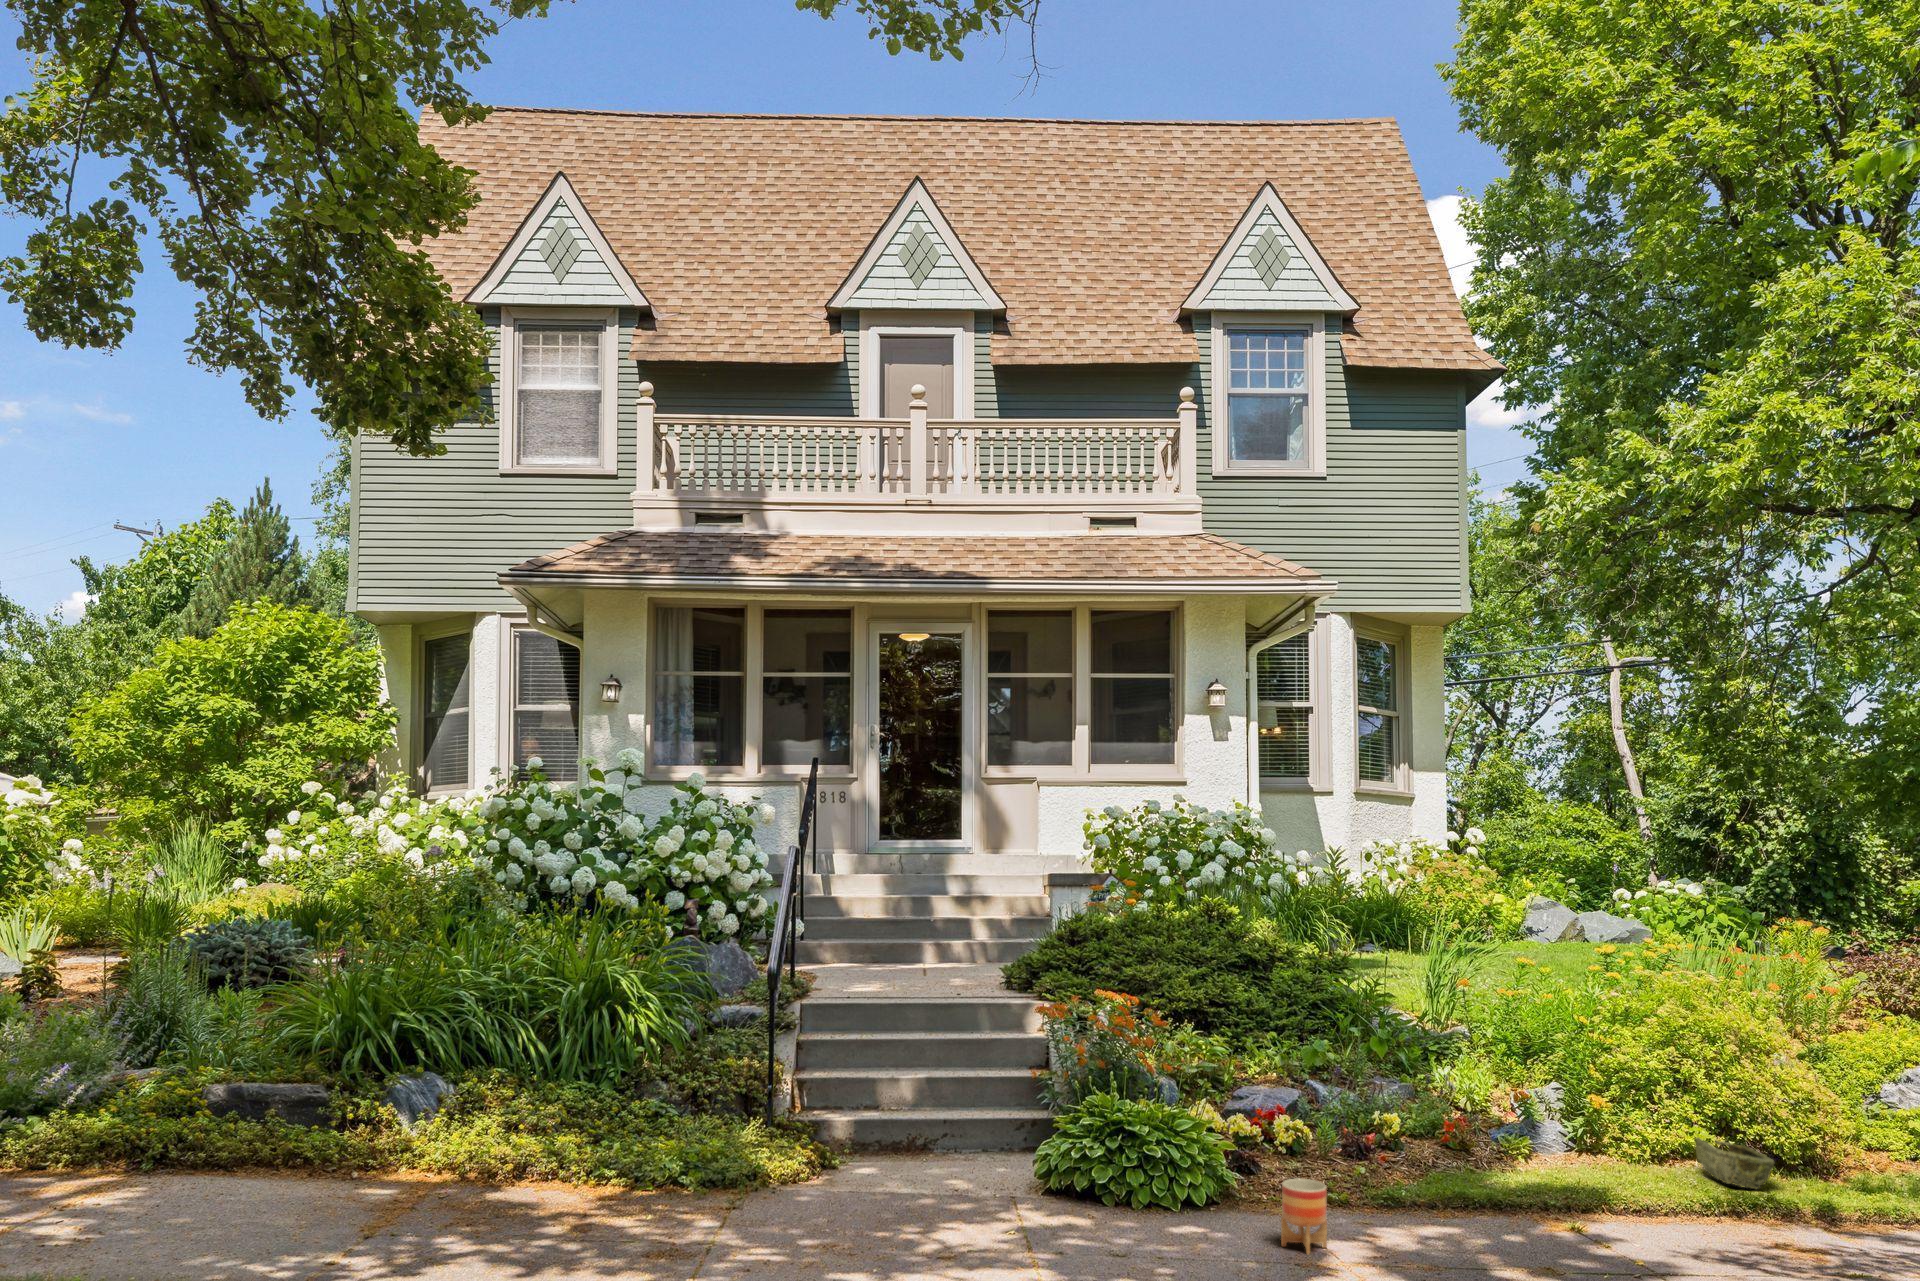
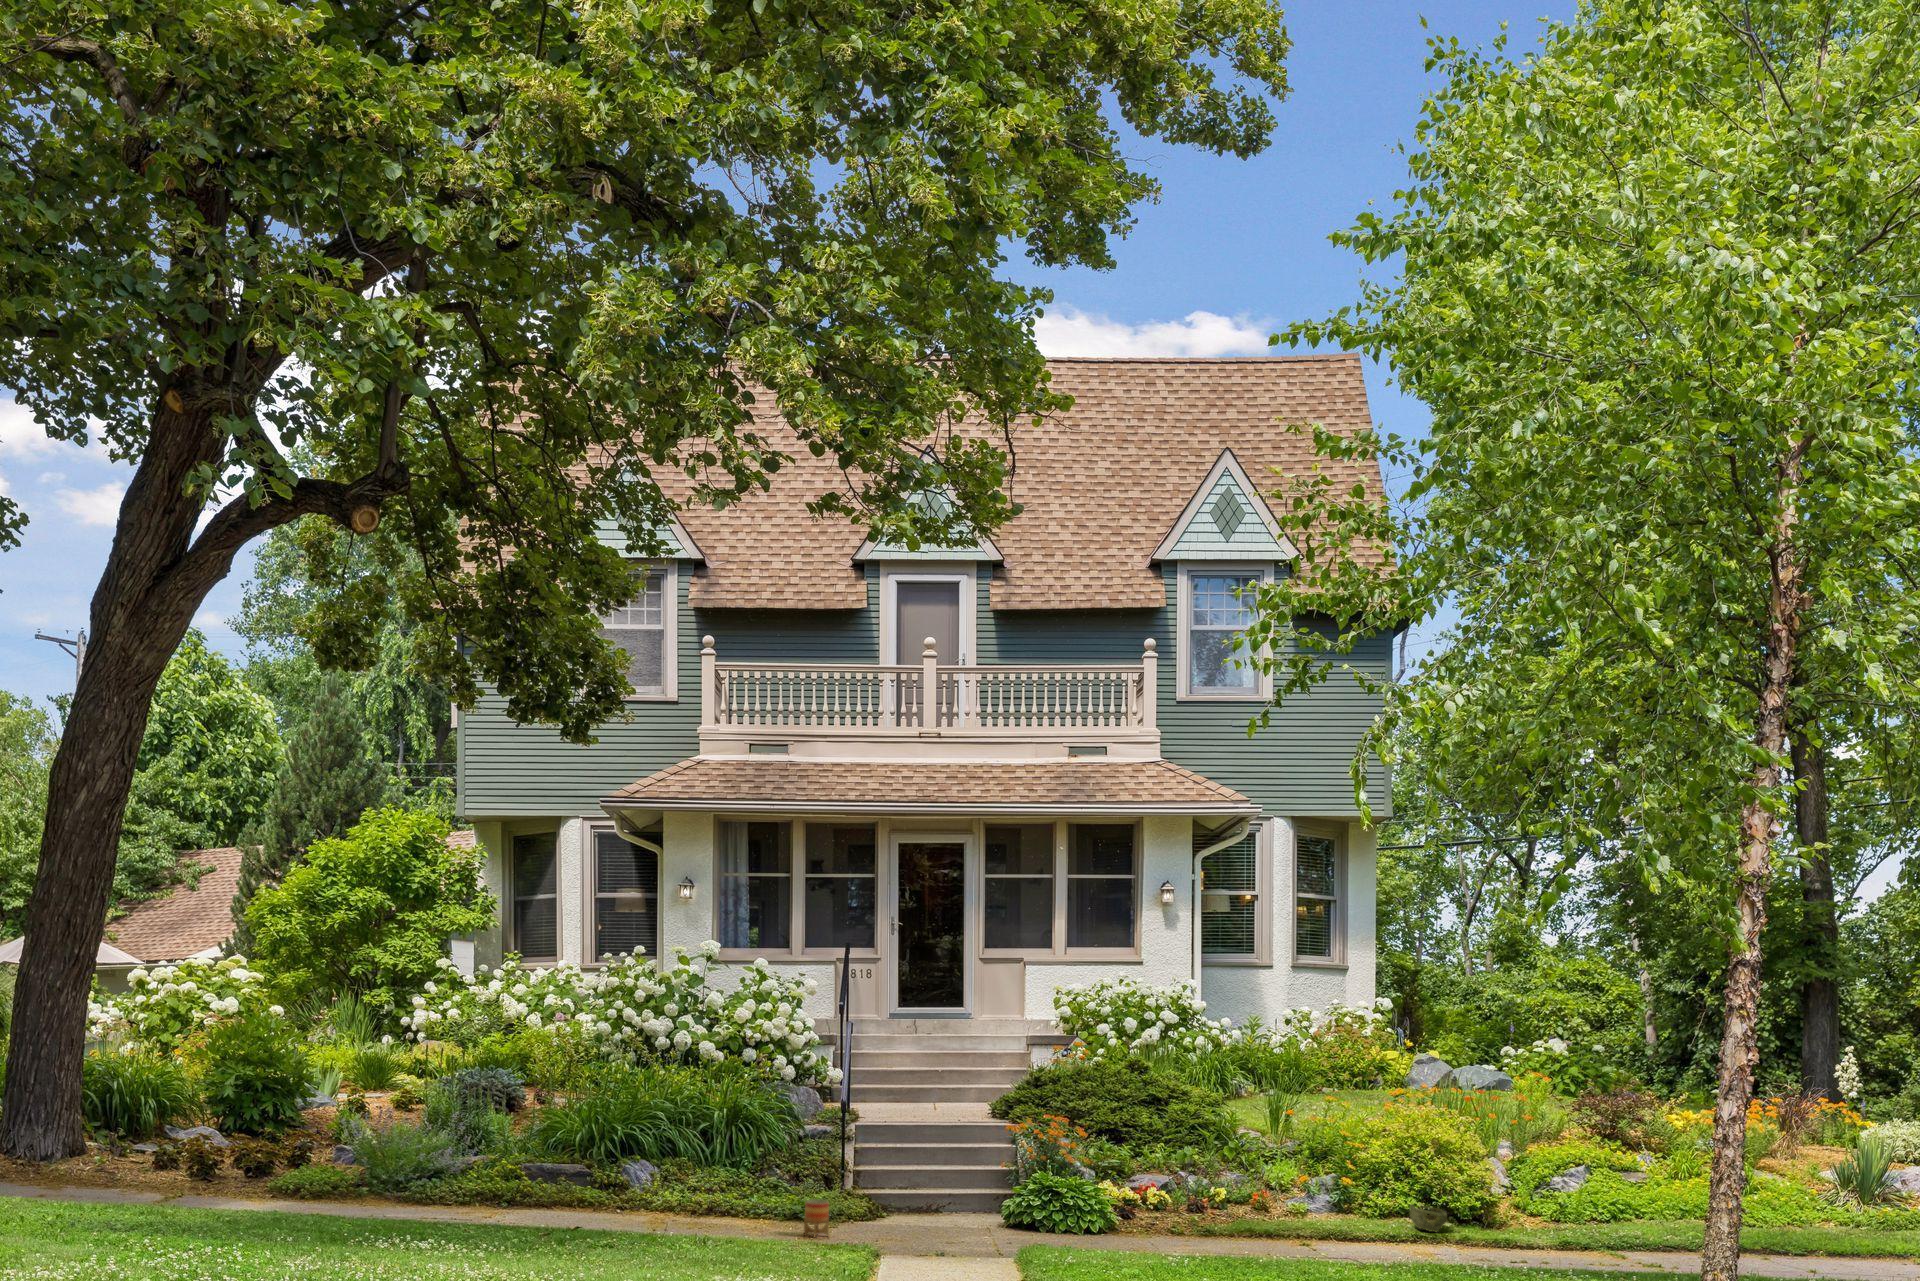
planter: present [1281,1179,1327,1254] -> present [804,1199,829,1237]

